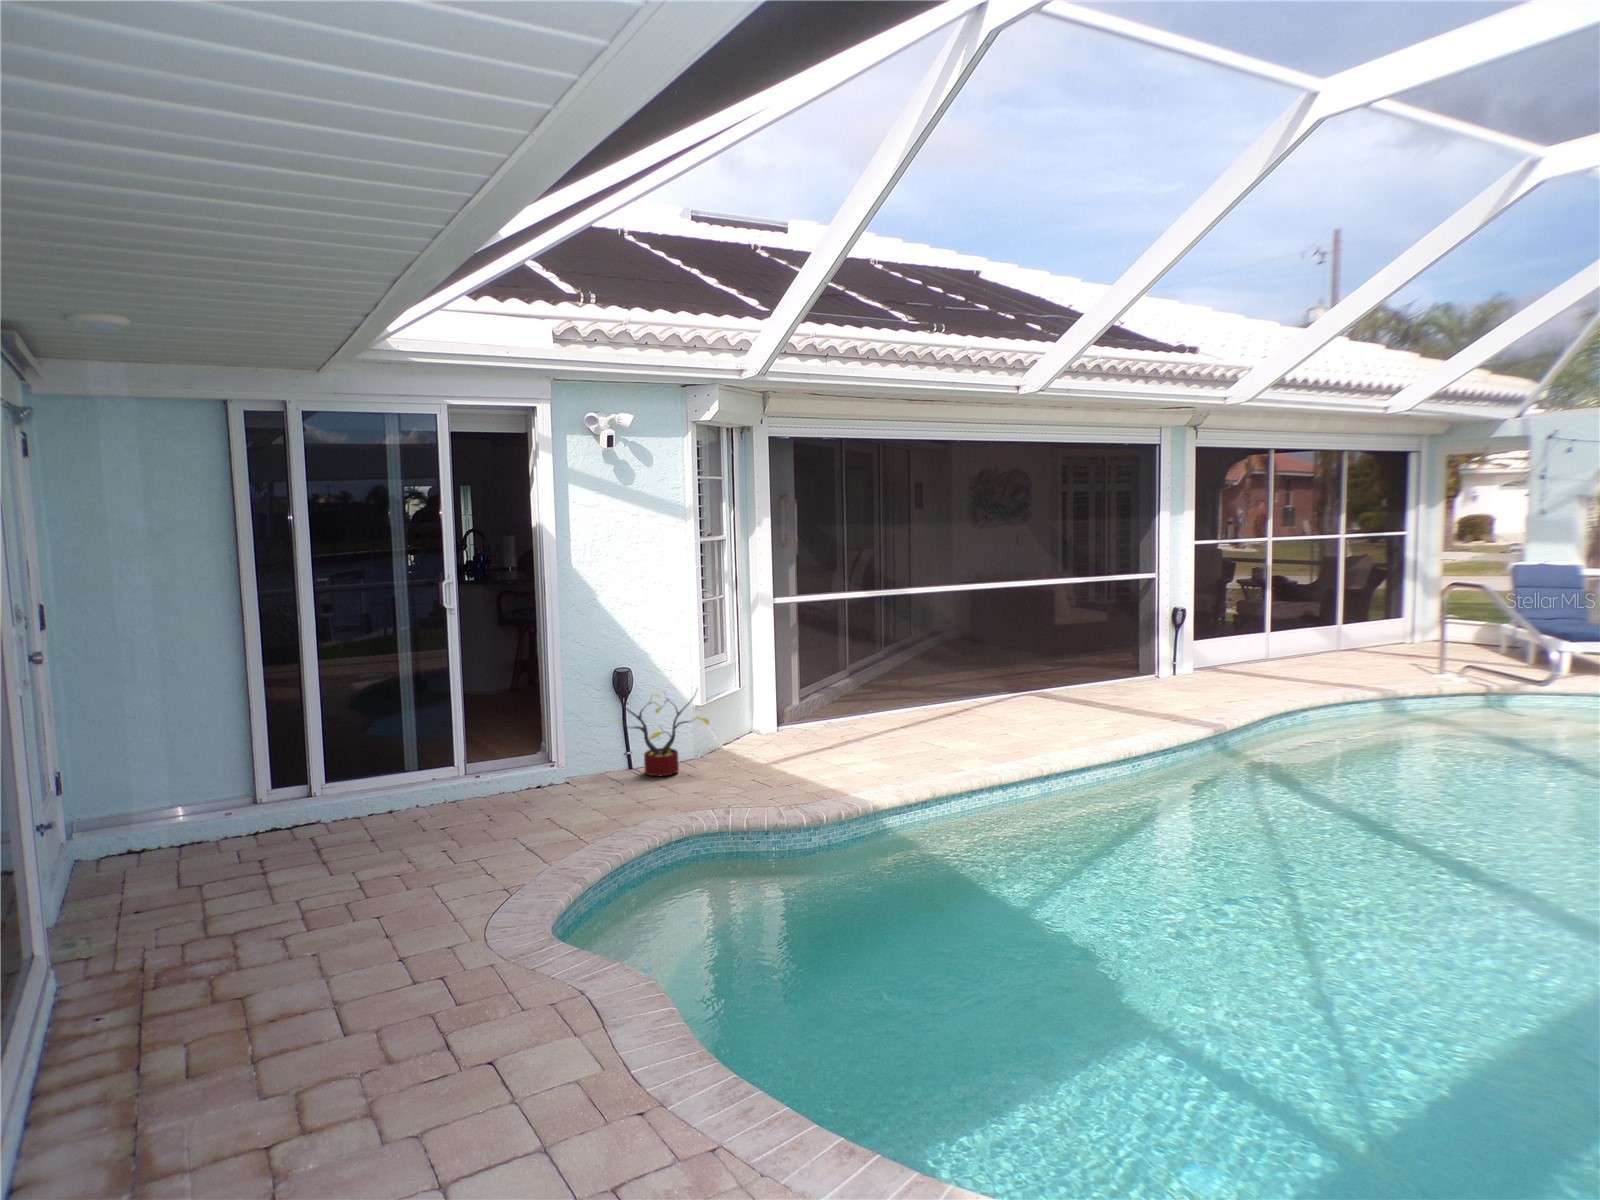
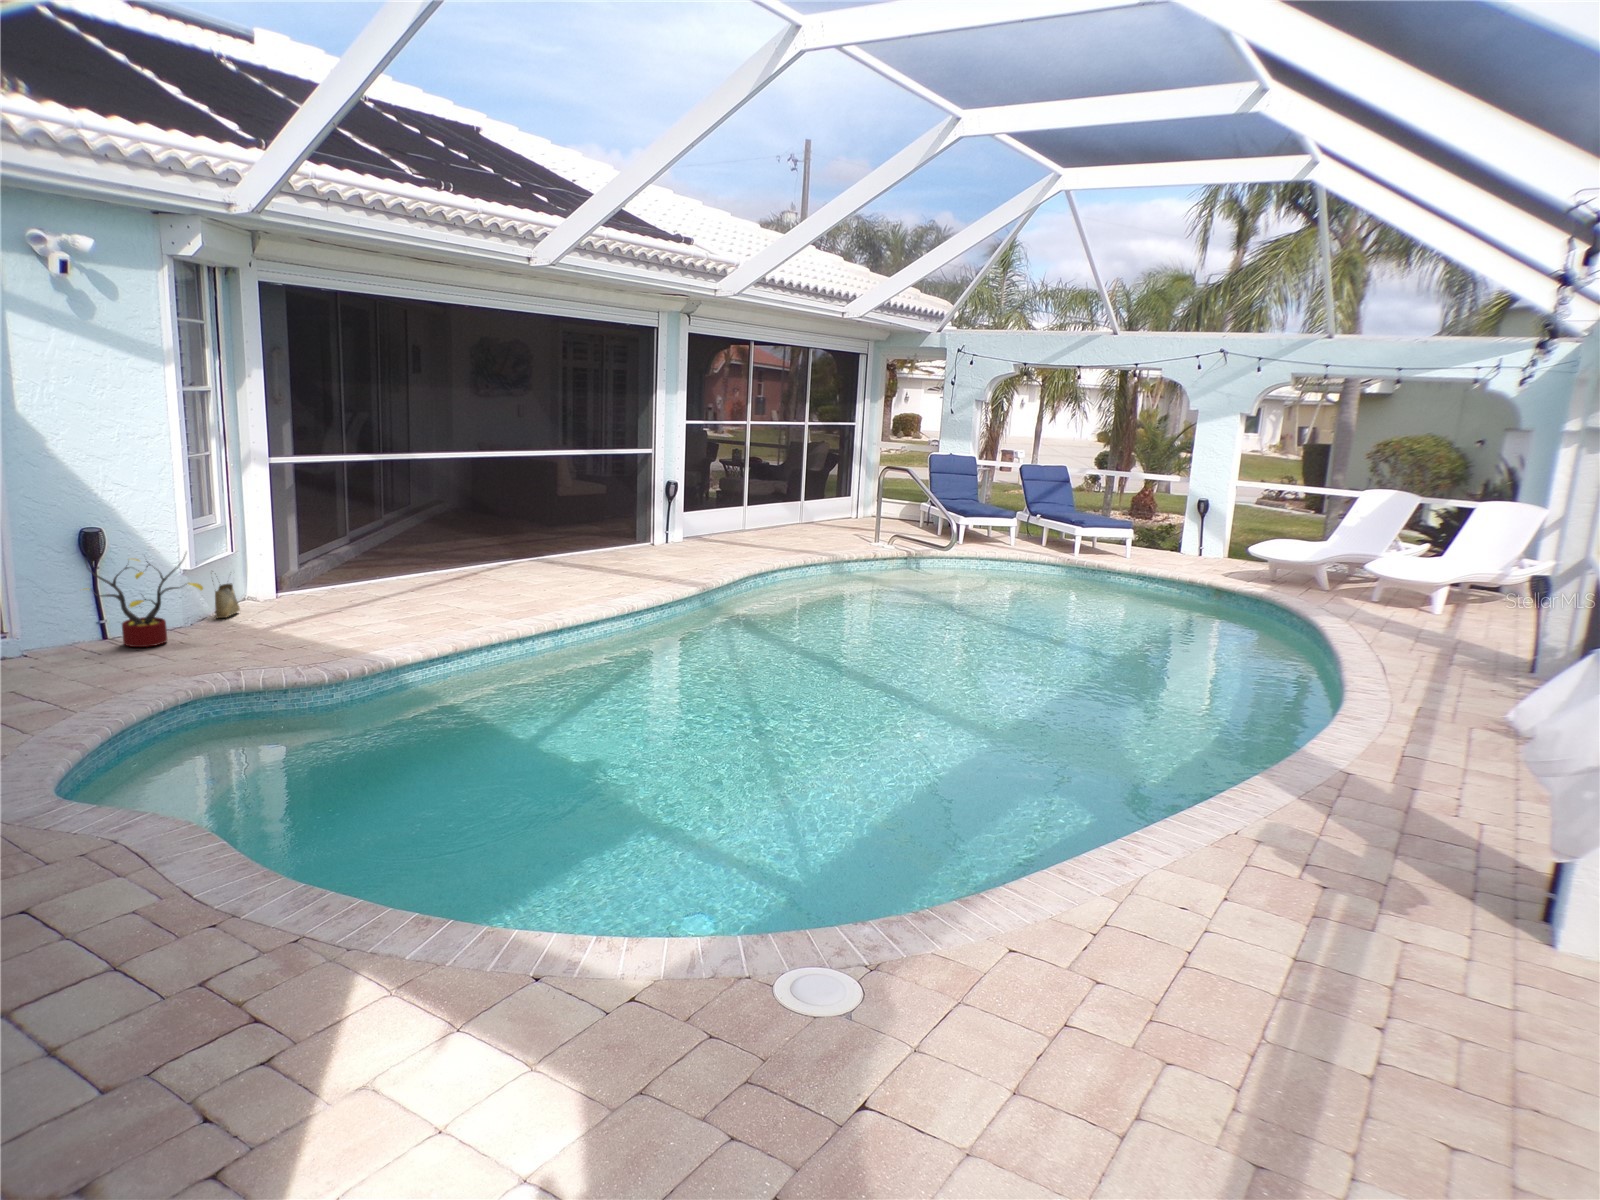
woven basket: none [720,704,743,749] -> present [212,580,240,618]

